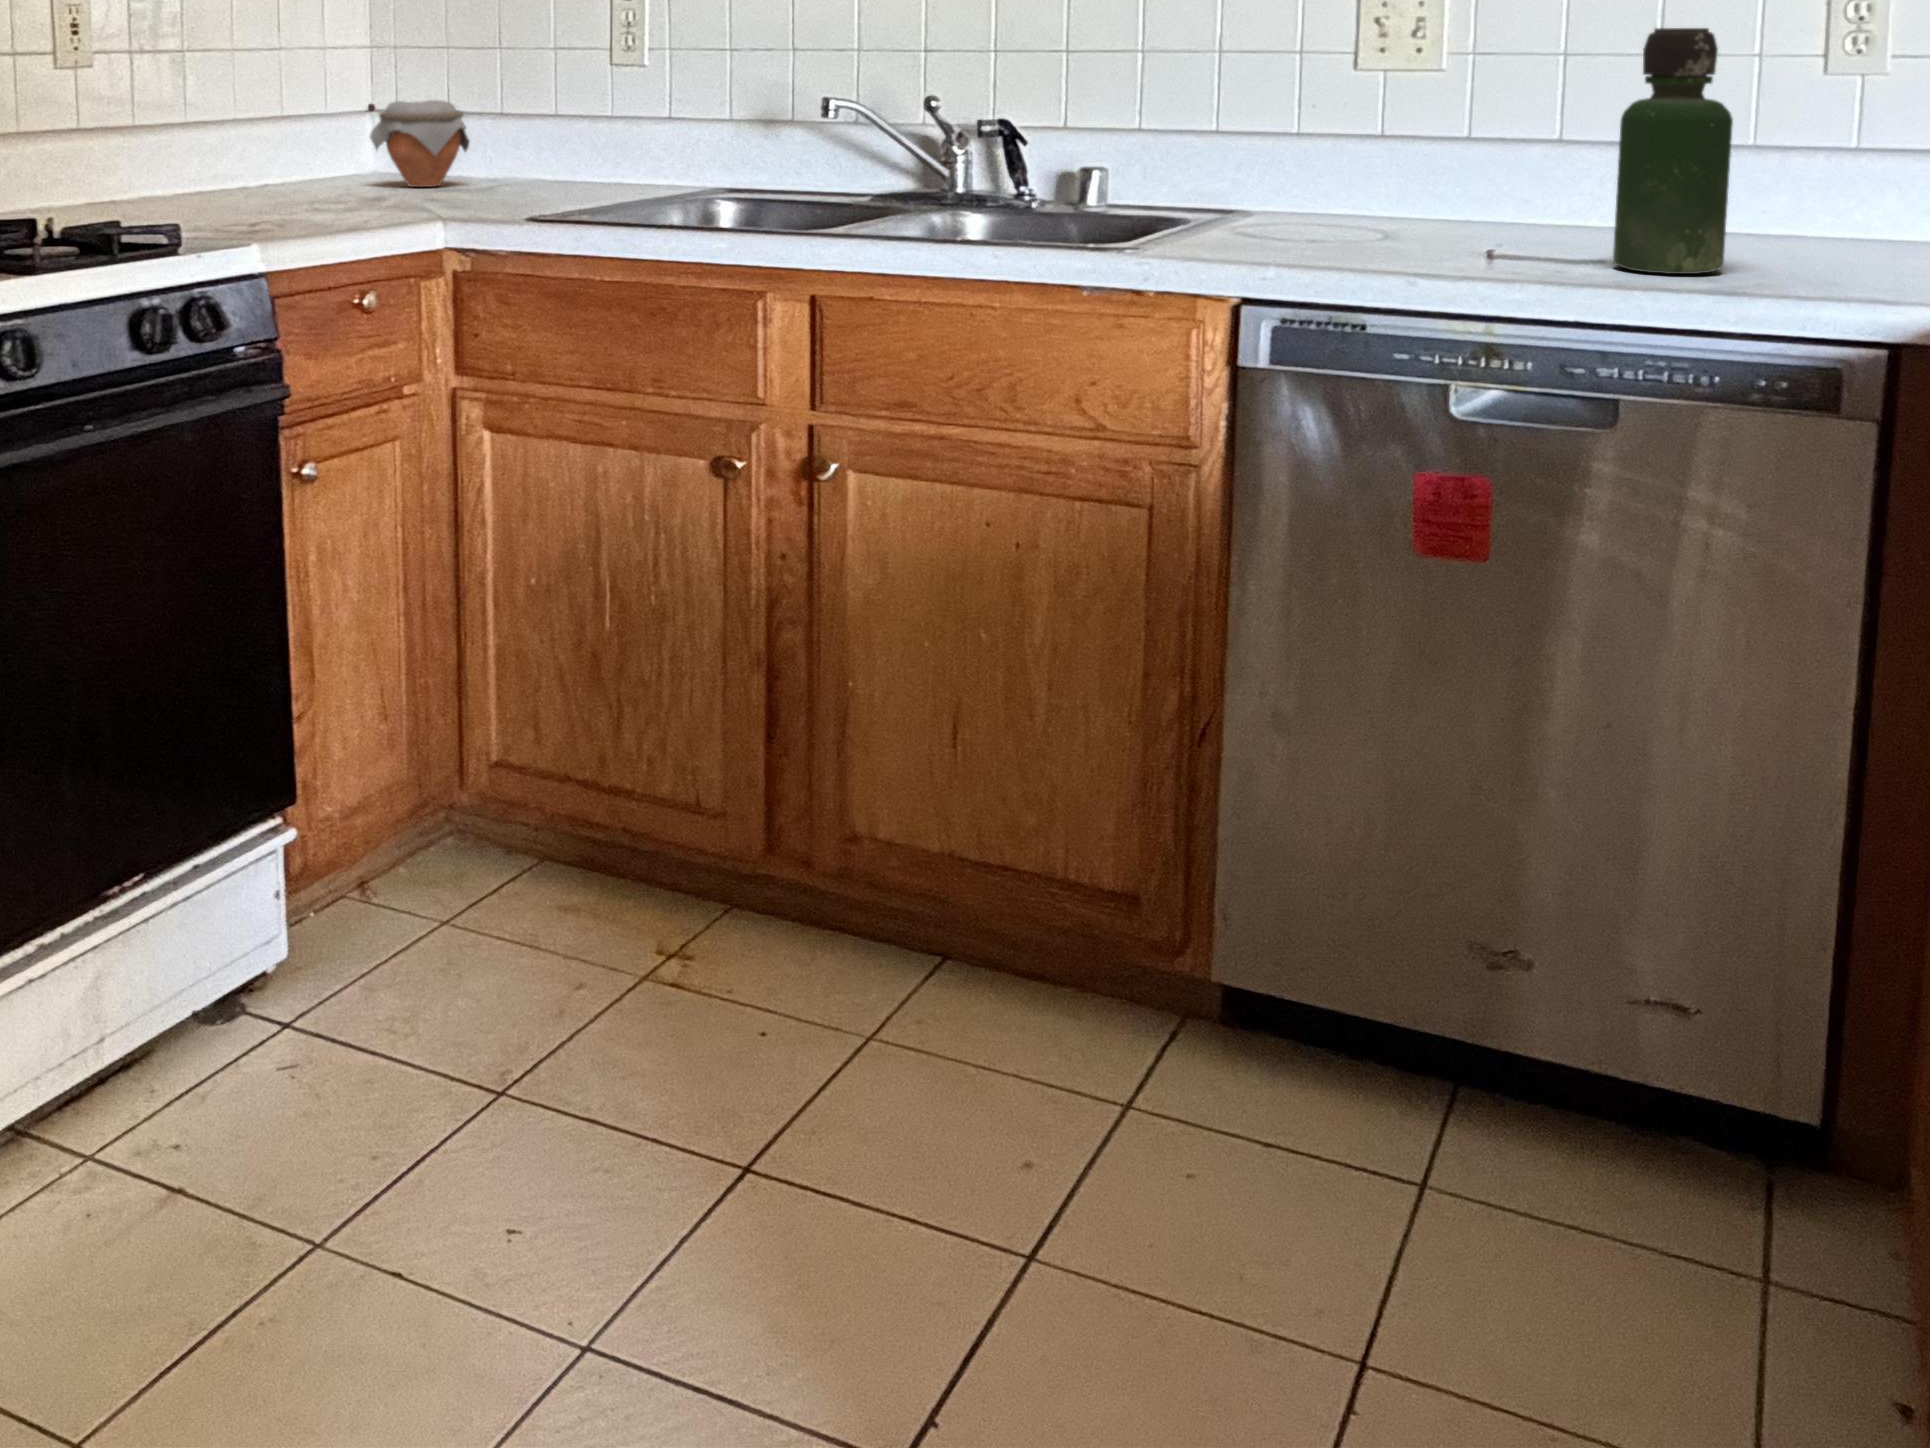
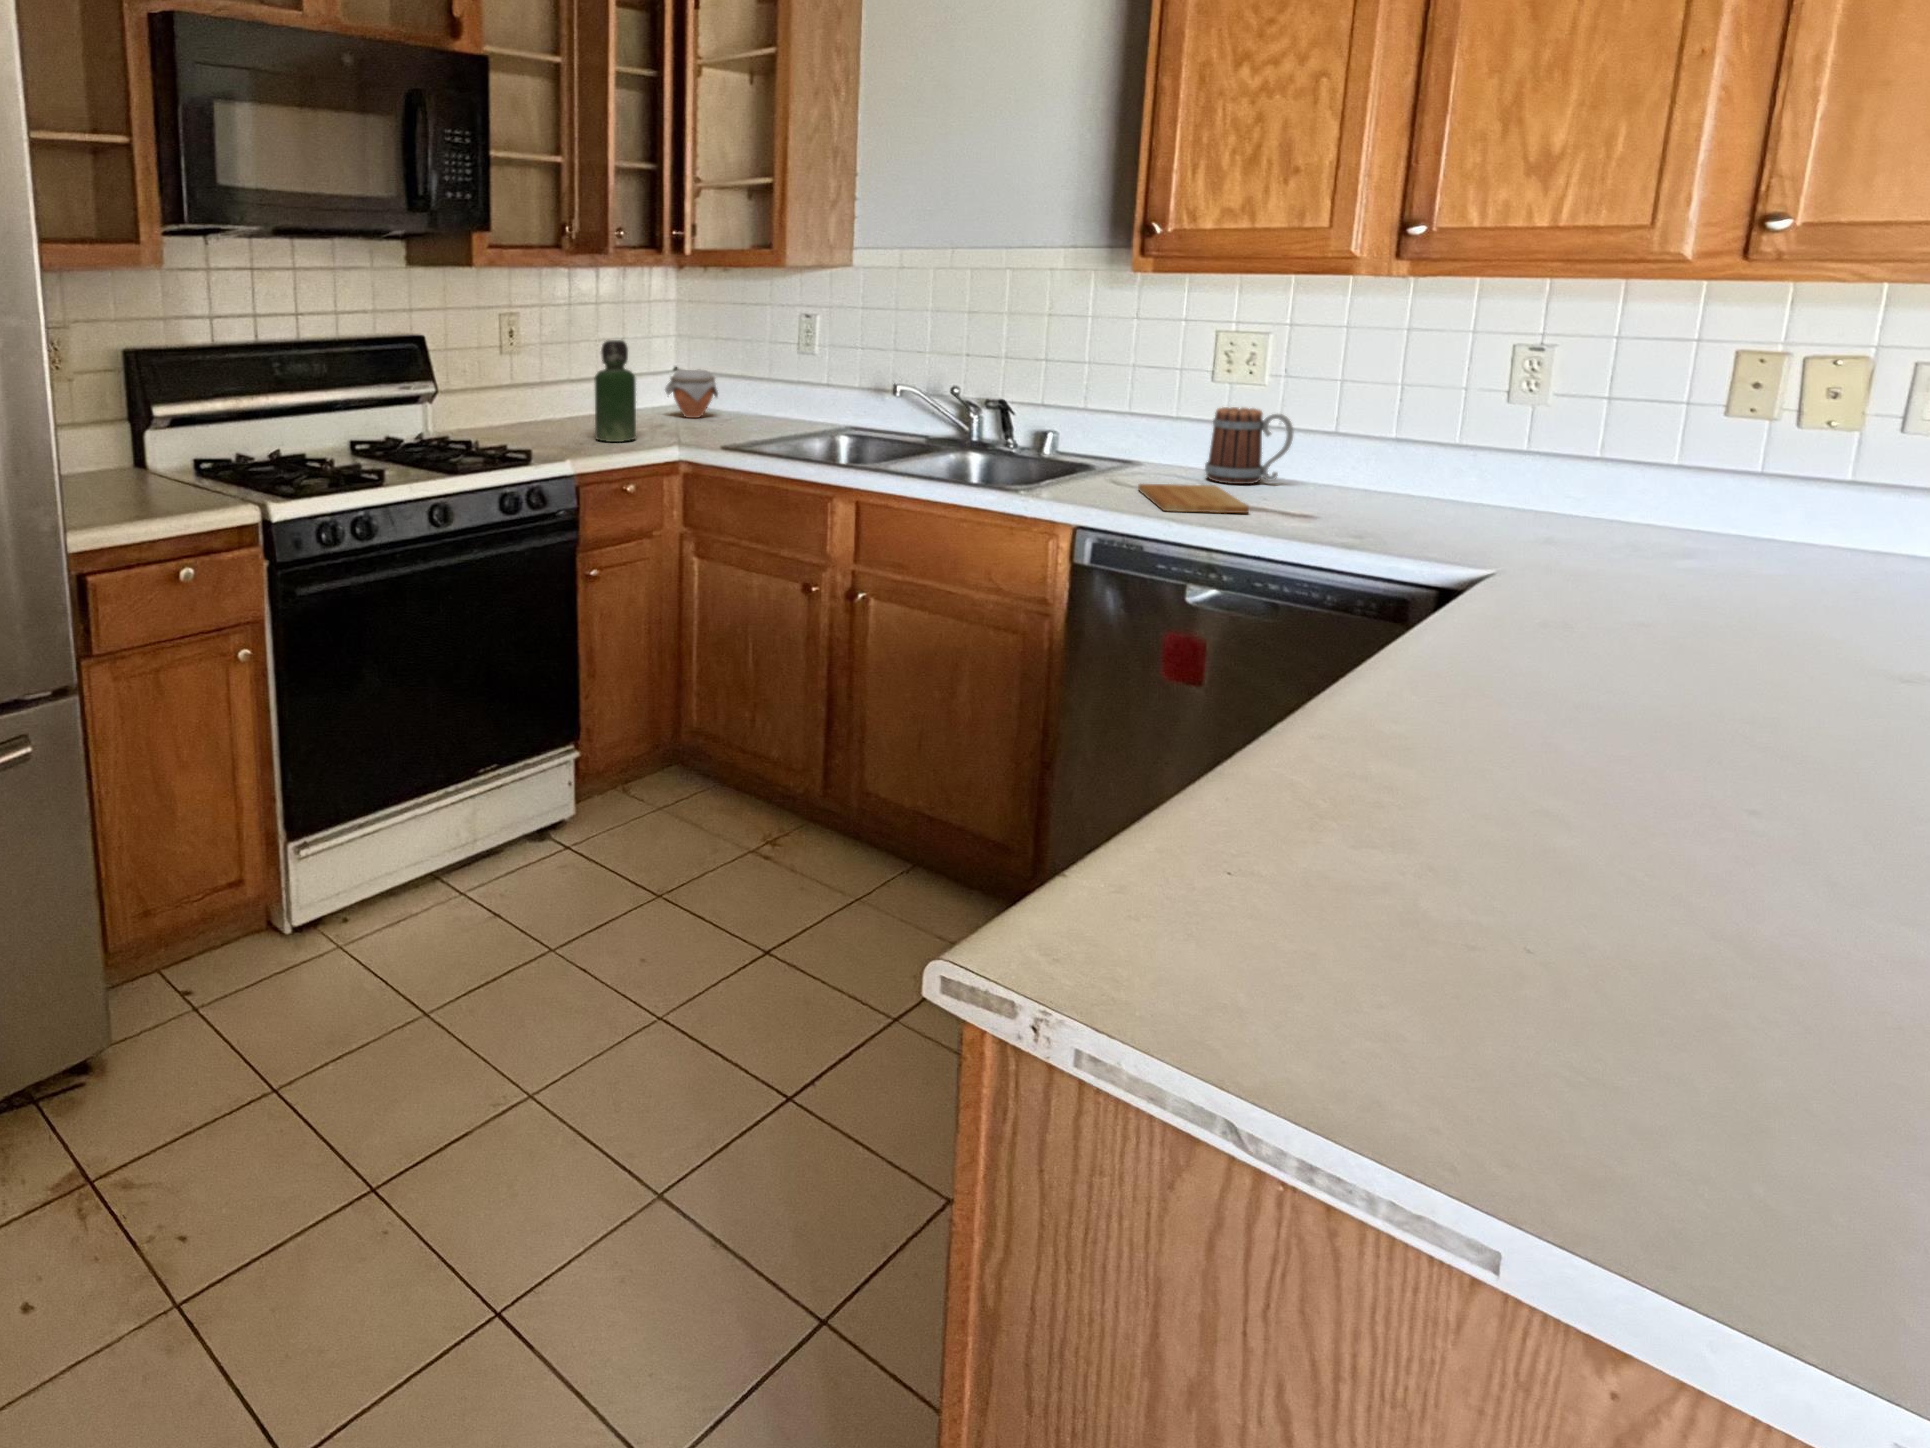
bottle: present [1613,28,1733,274] -> present [595,340,636,442]
mug: none [1361,107,1500,230] -> present [1205,407,1293,484]
cutting board: none [1290,229,1502,264] -> present [1138,484,1249,513]

